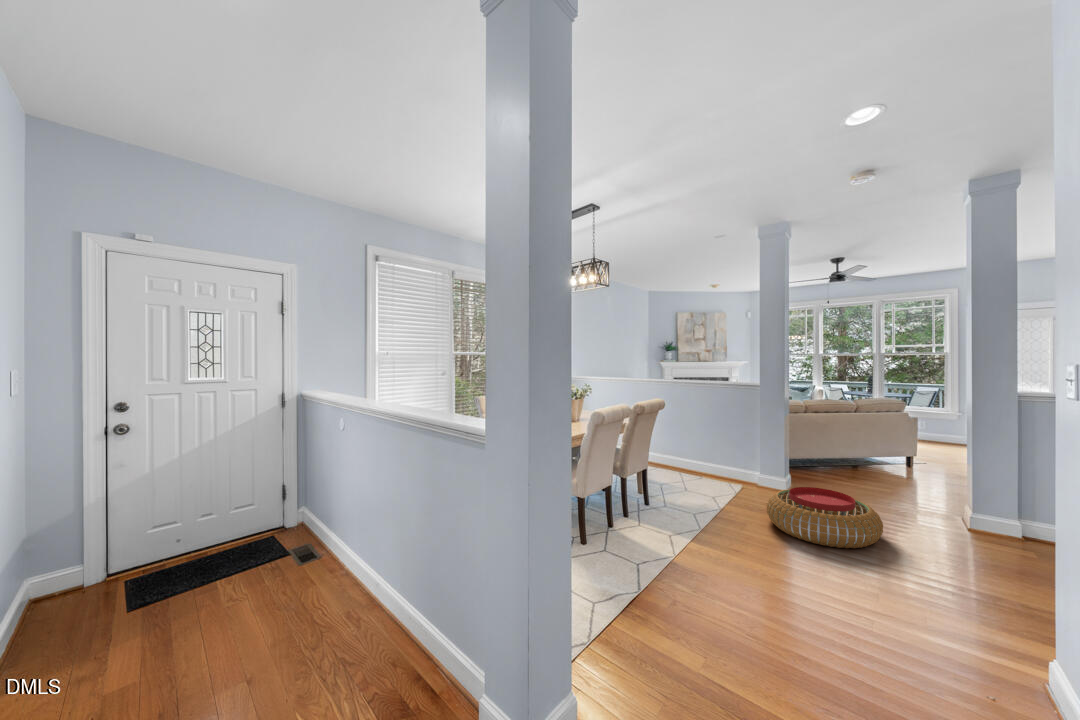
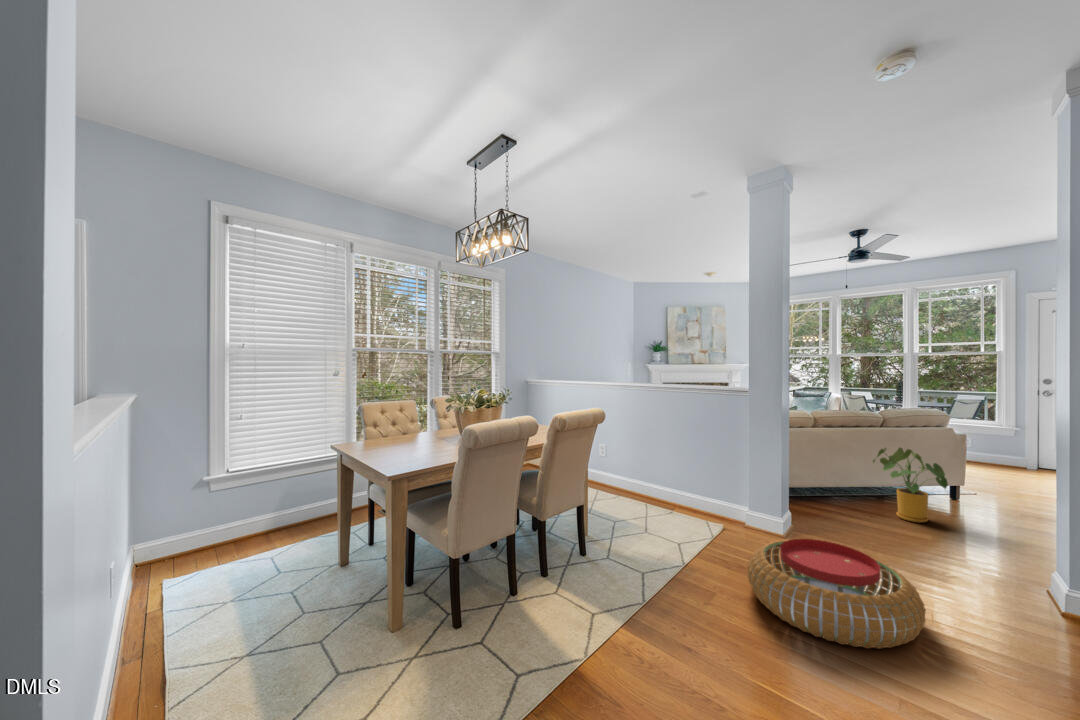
house plant: none [849,427,903,482] -> present [873,448,948,522]

